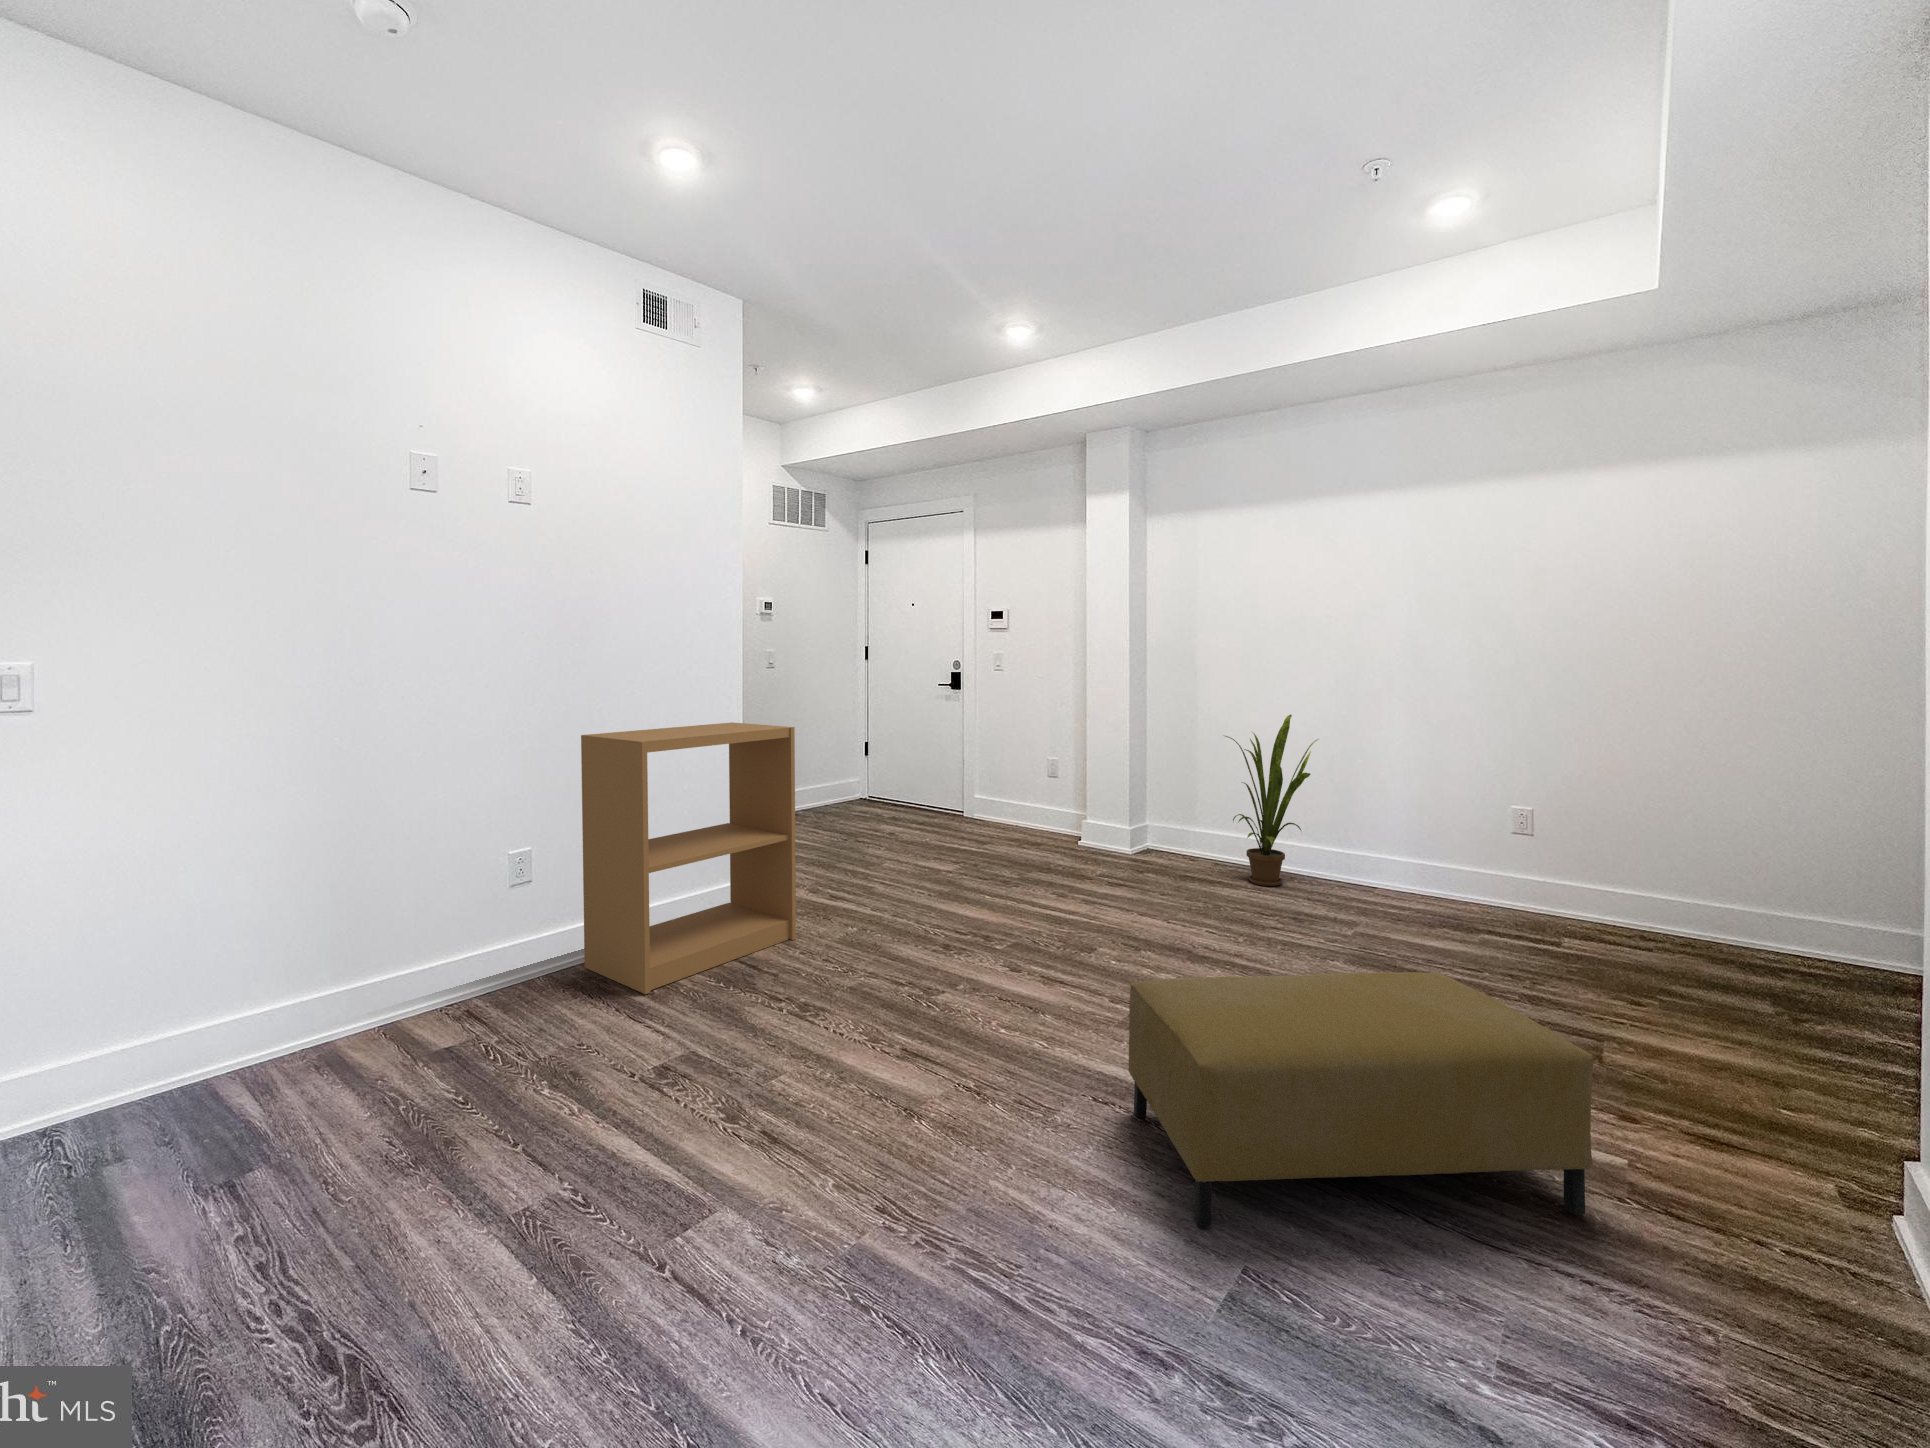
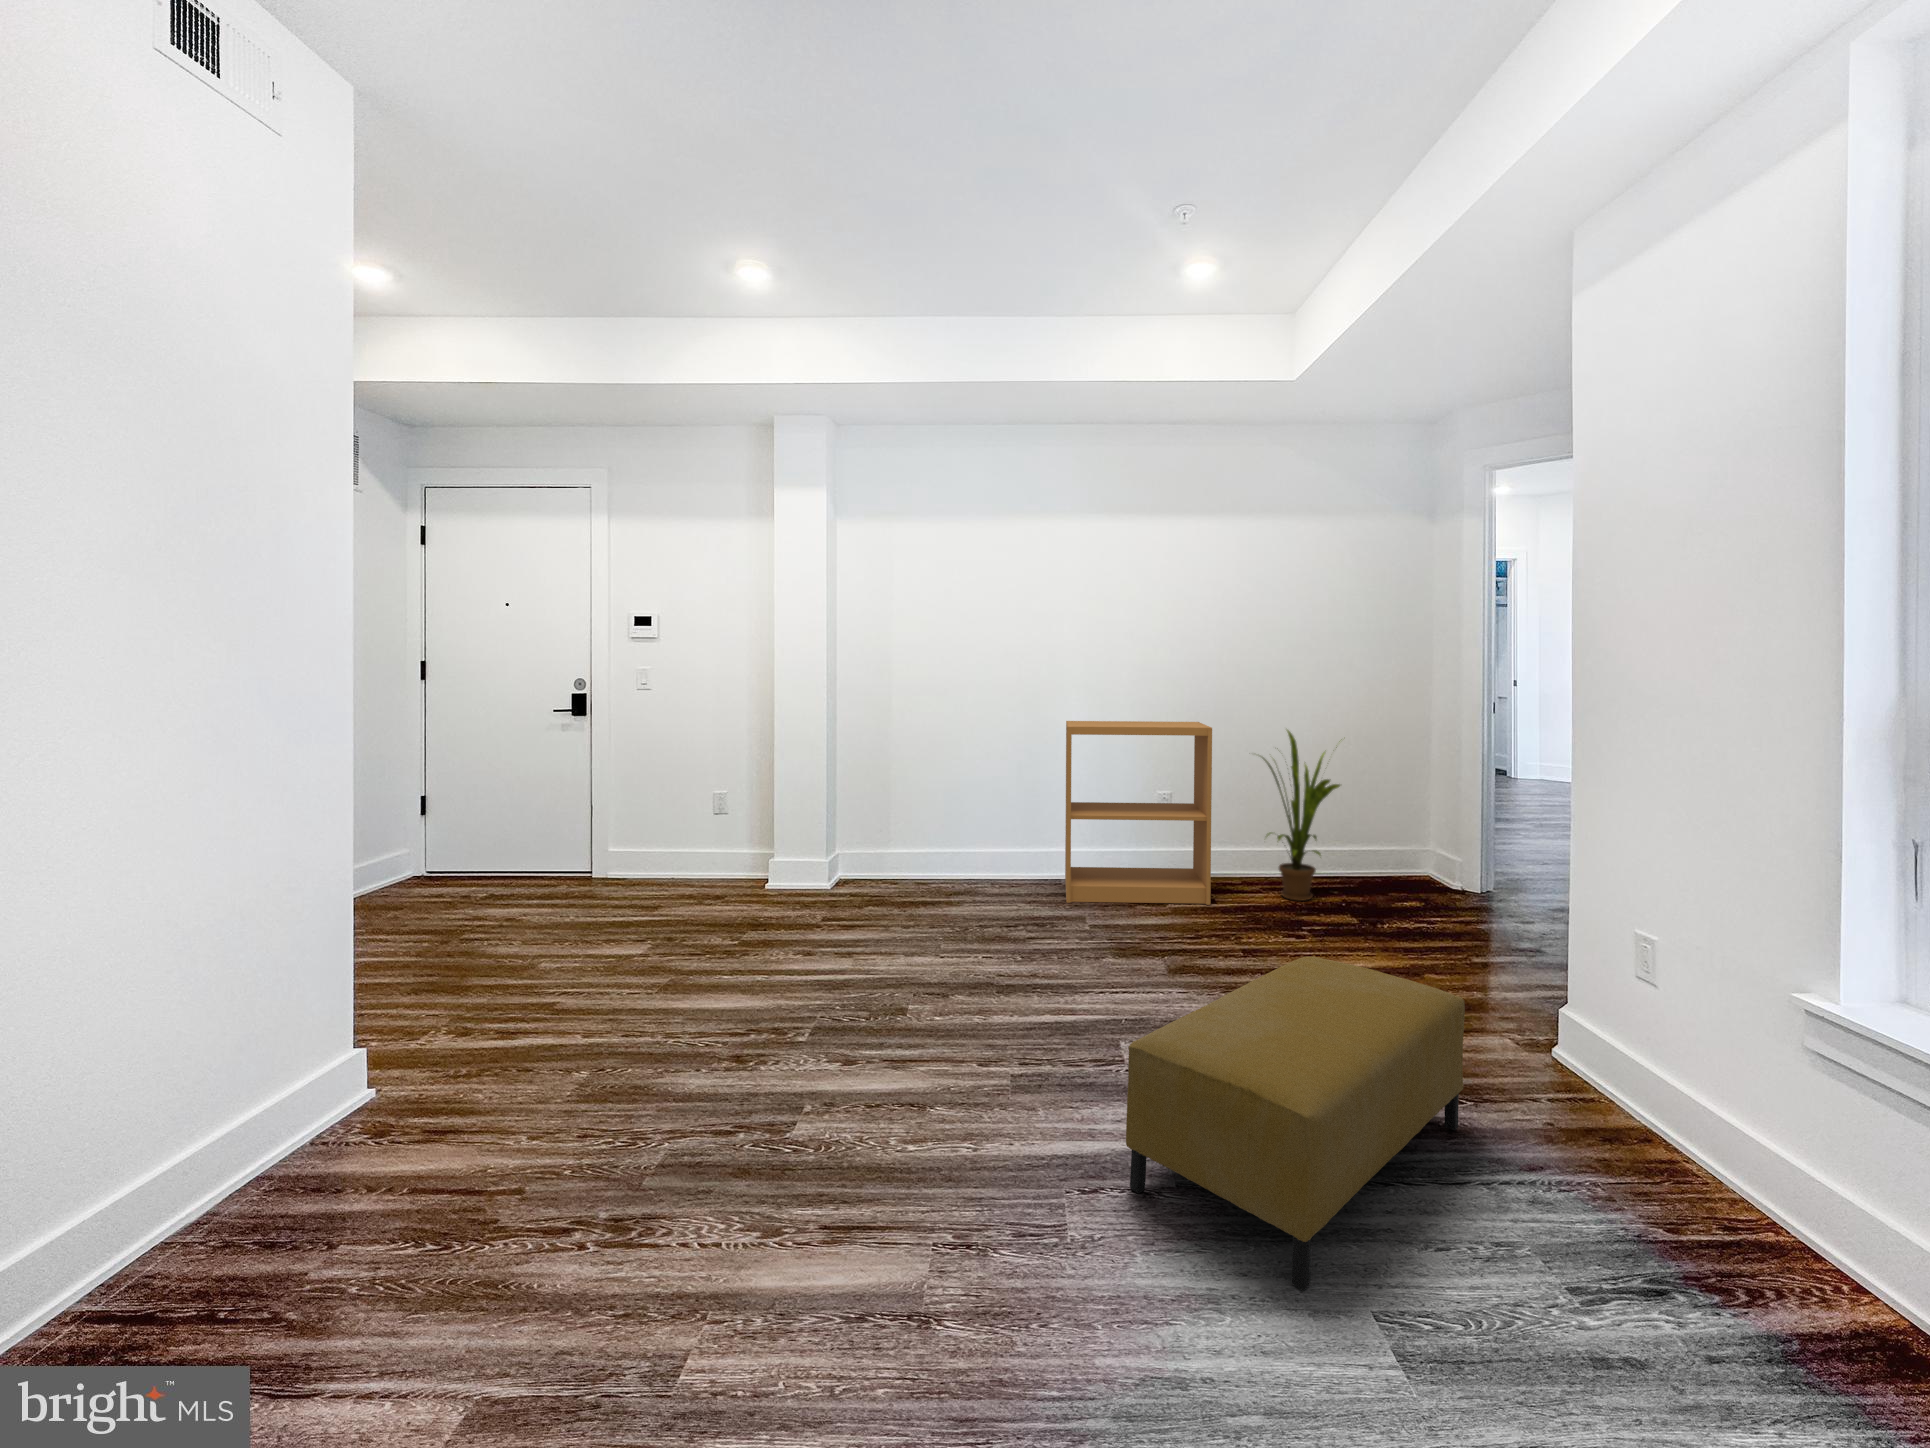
house plant: present [1225,715,1318,886] -> present [1262,730,1340,901]
bookshelf: present [581,722,796,994] -> present [1065,721,1212,905]

